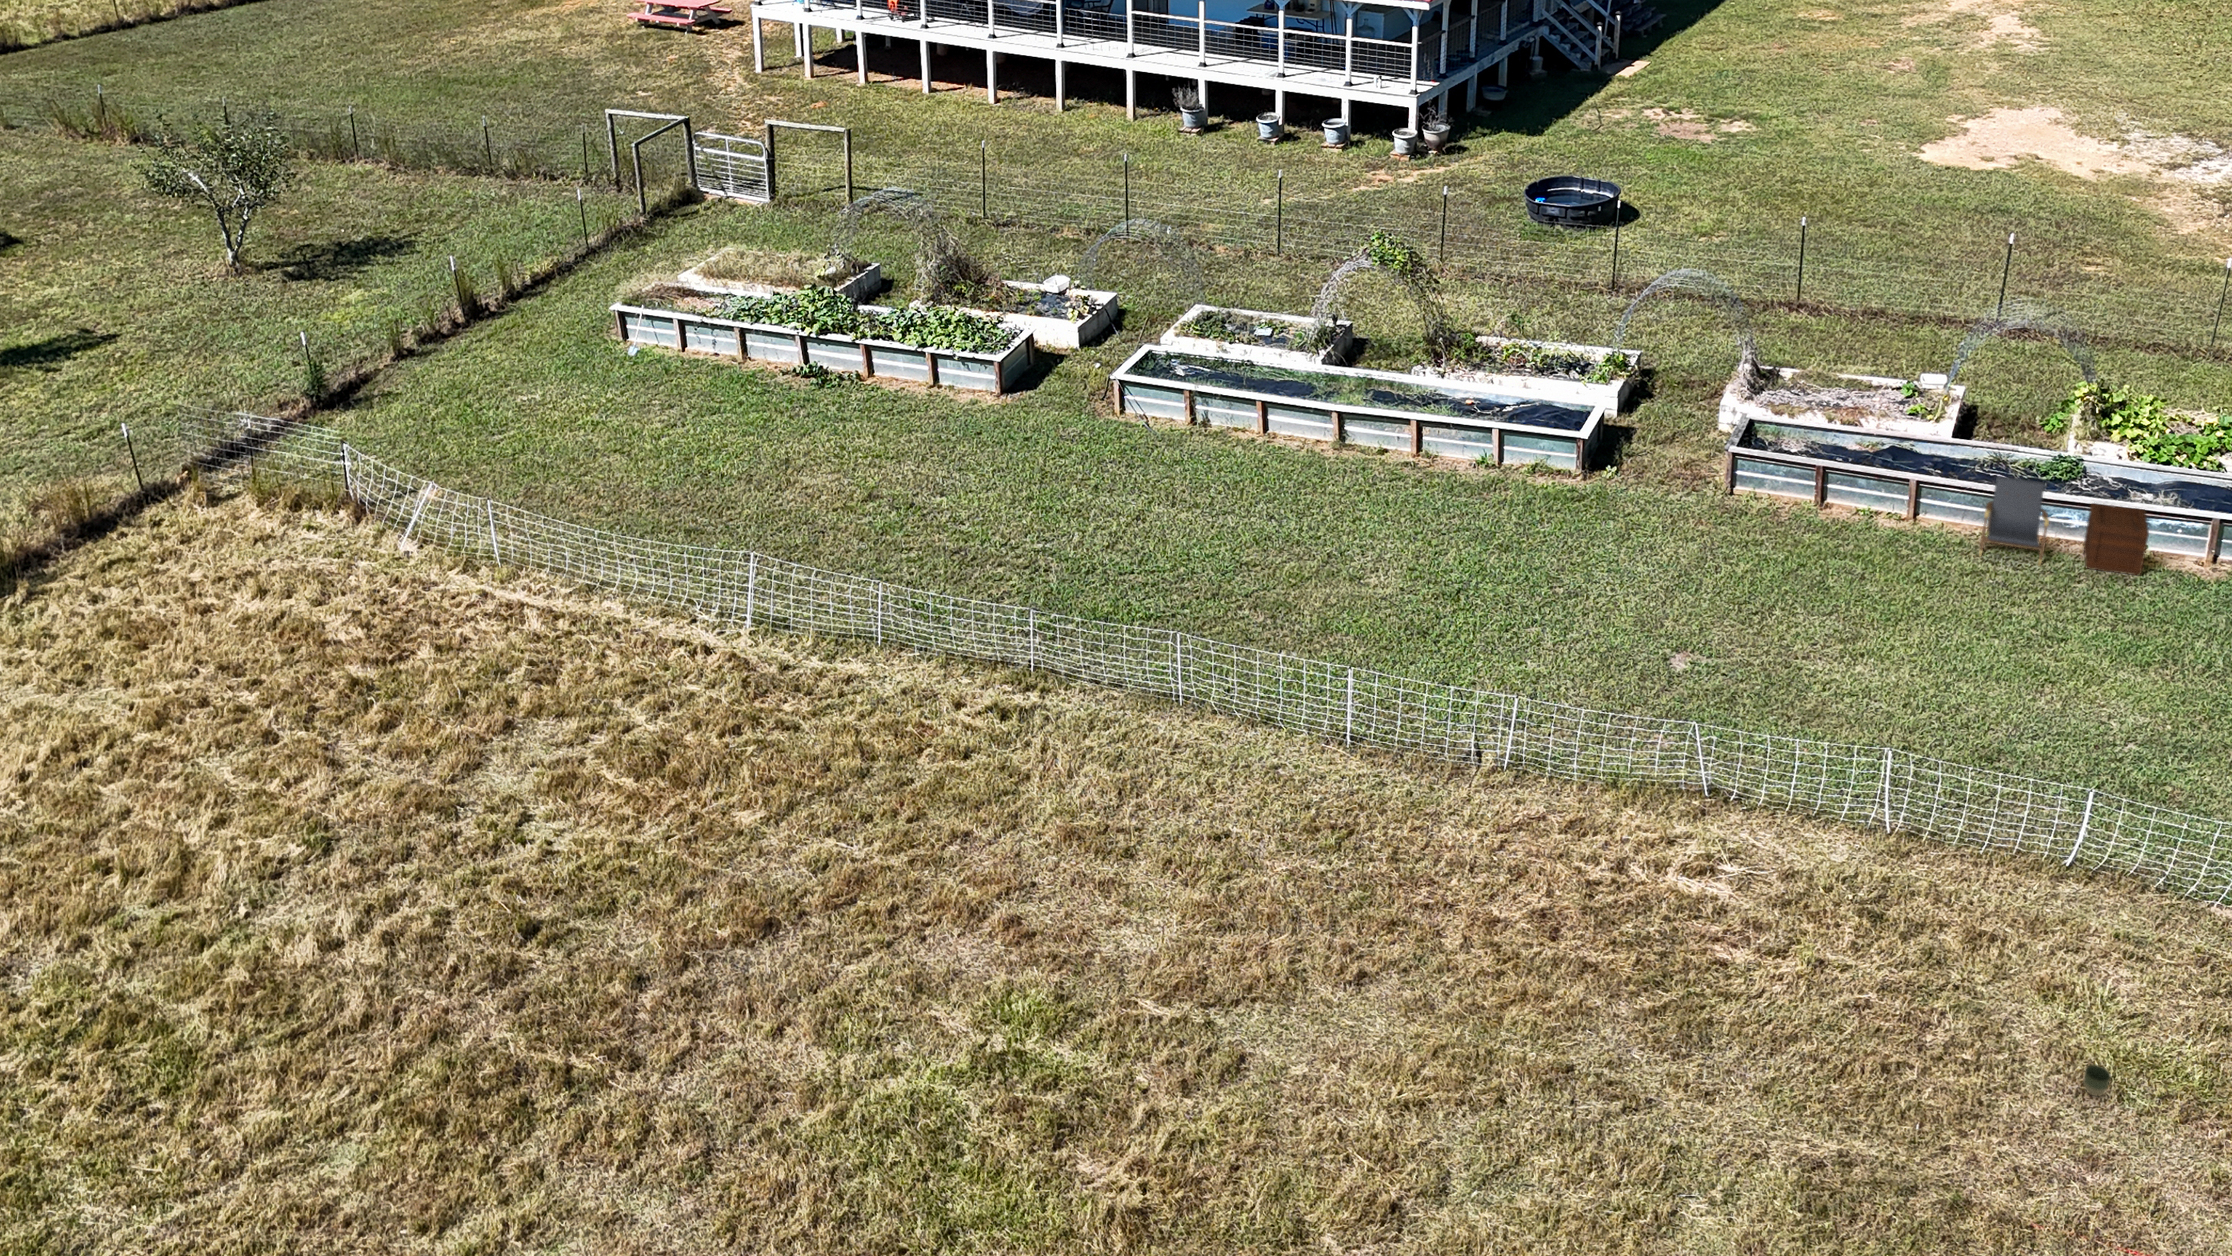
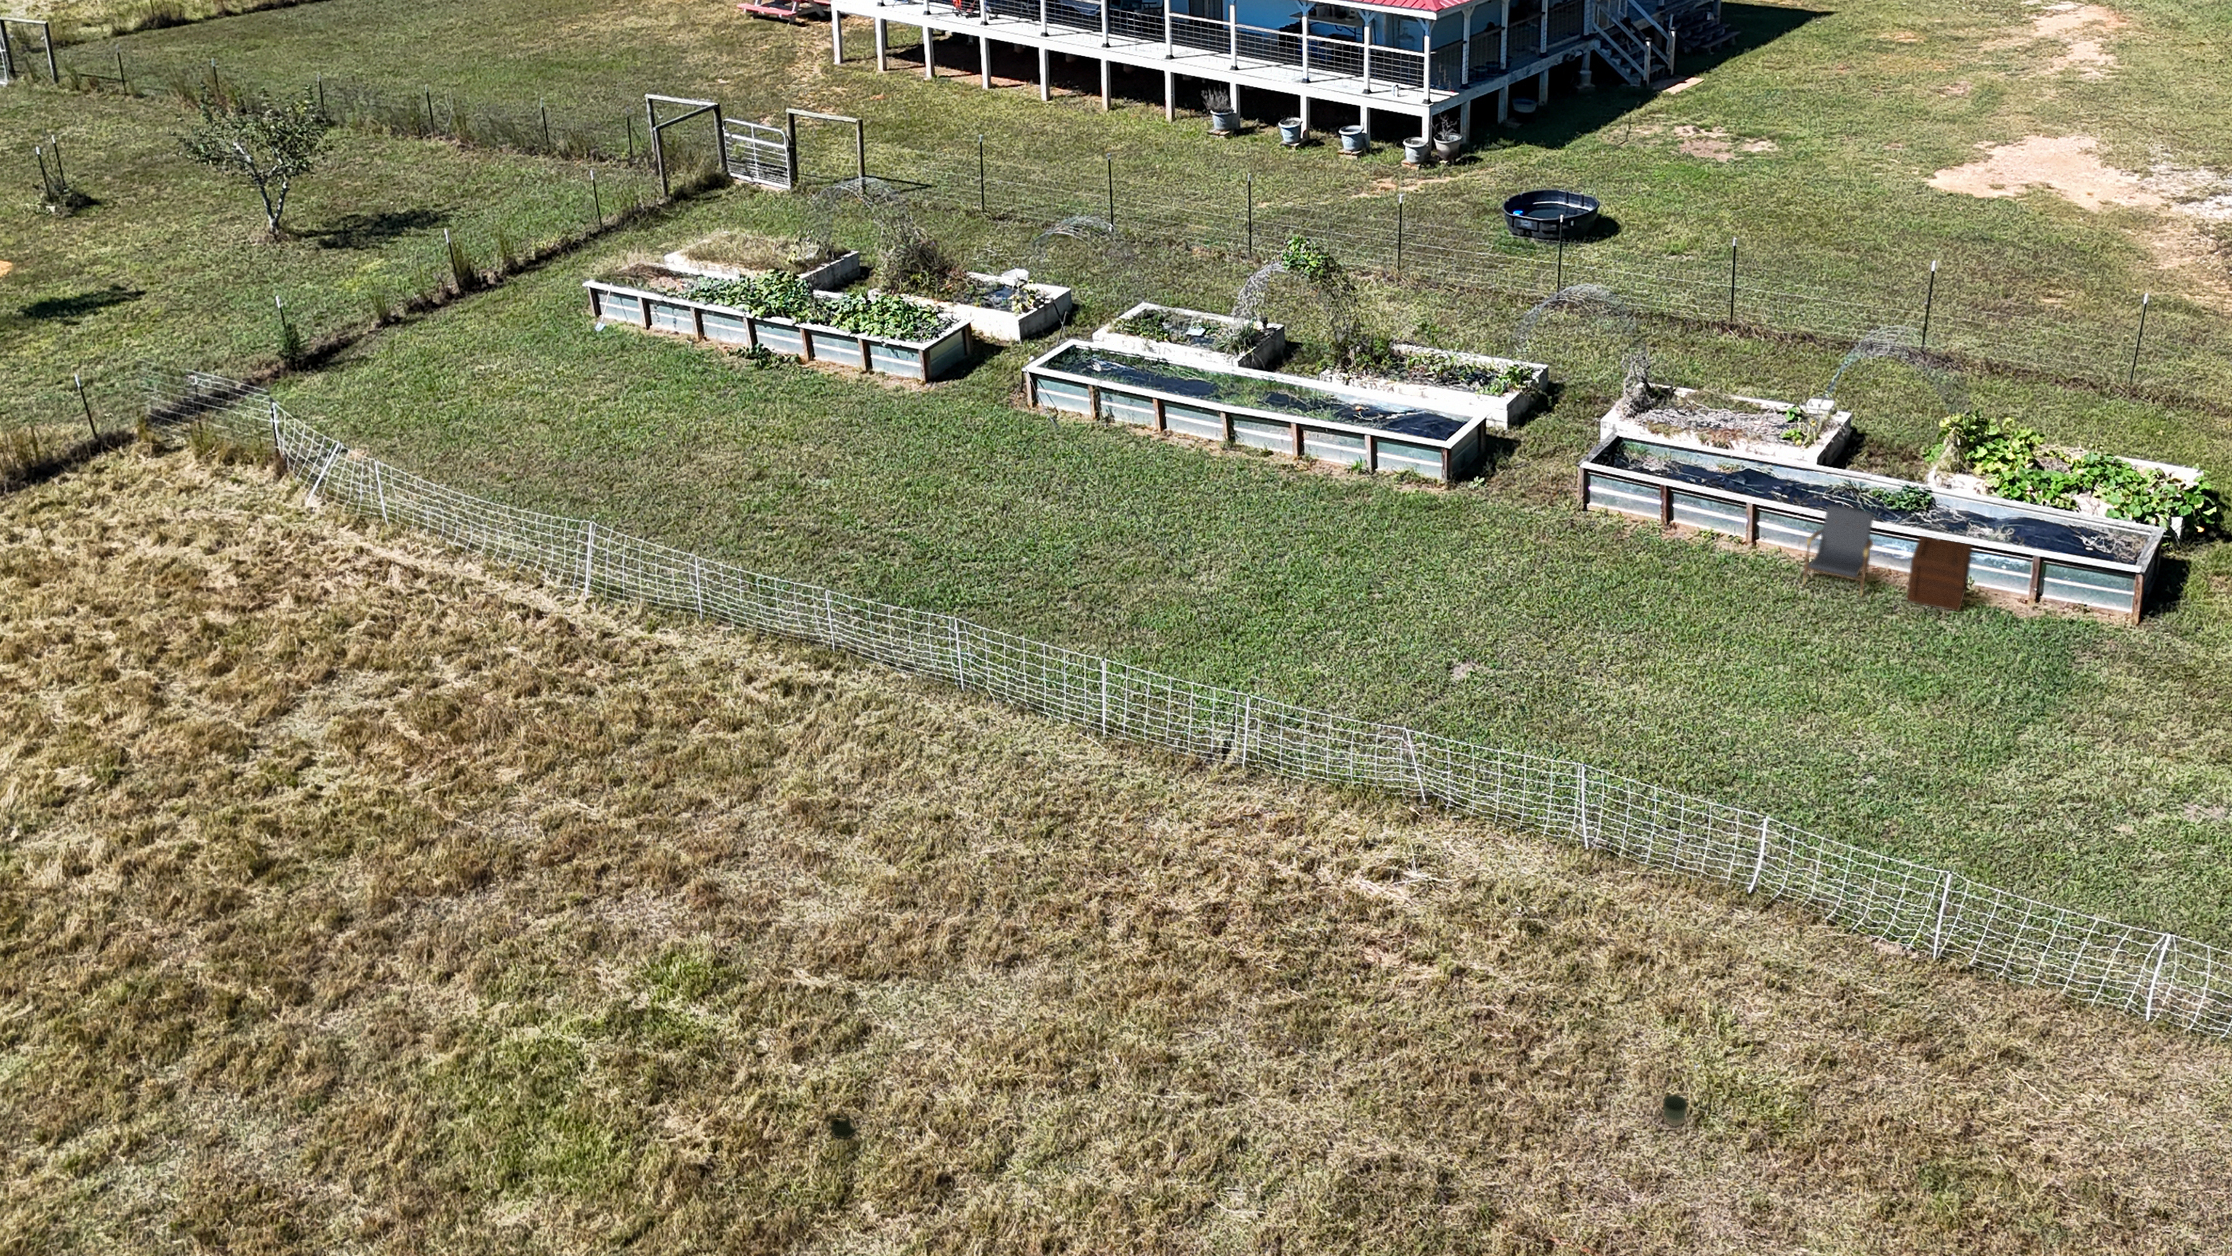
watering can: none [1255,1145,1298,1170] -> present [825,1115,859,1139]

